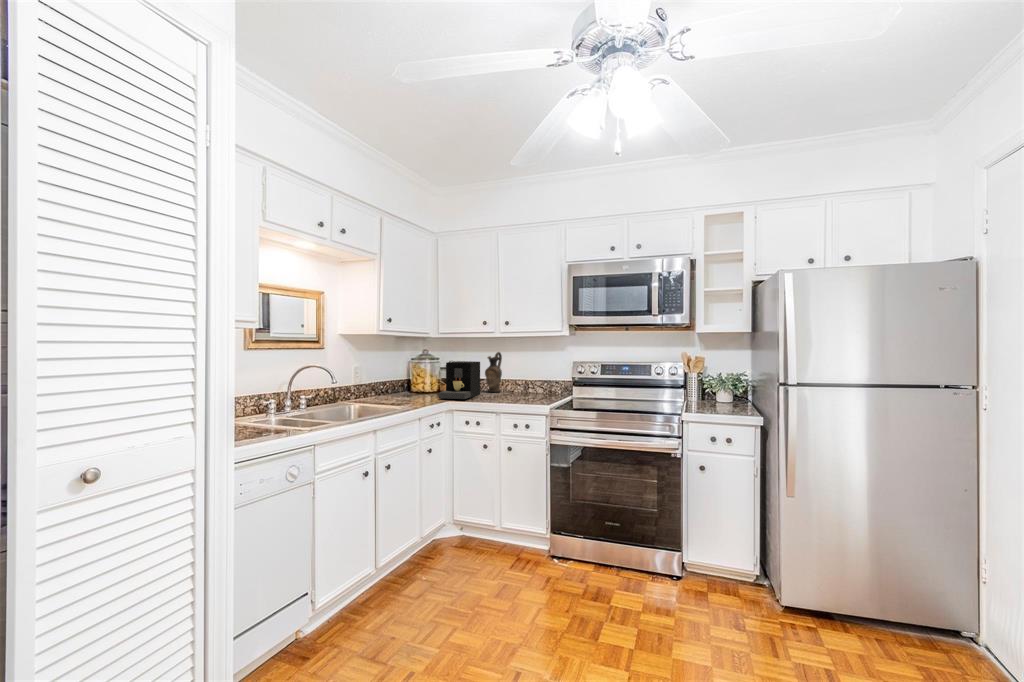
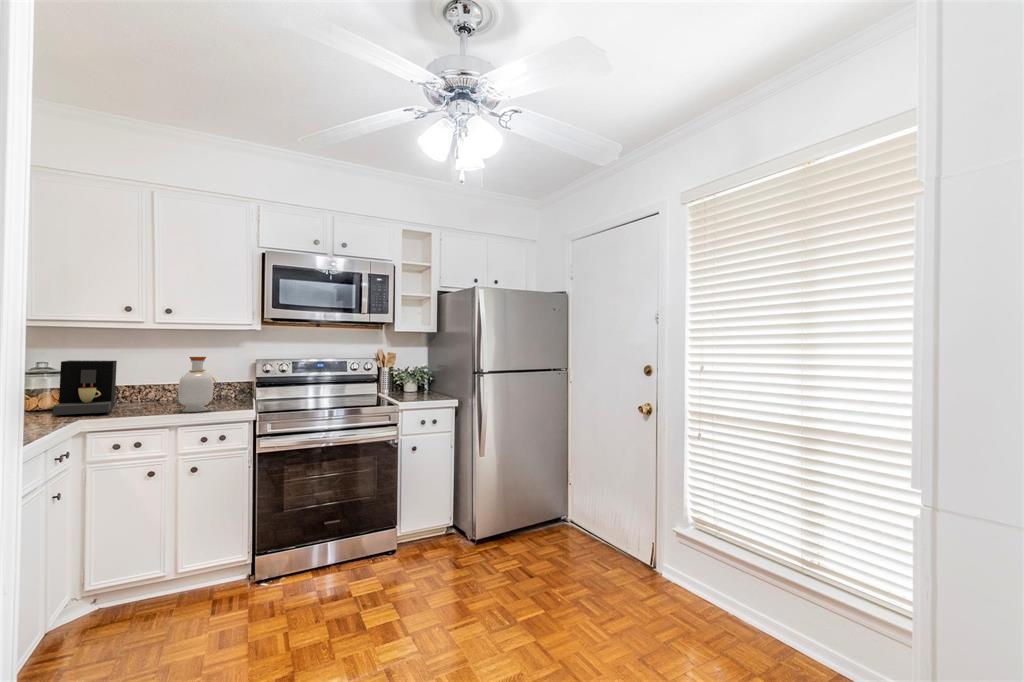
ceramic pitcher: present [485,352,502,392] -> none [116,348,145,402]
bottle: none [504,360,528,404] -> present [178,357,216,412]

